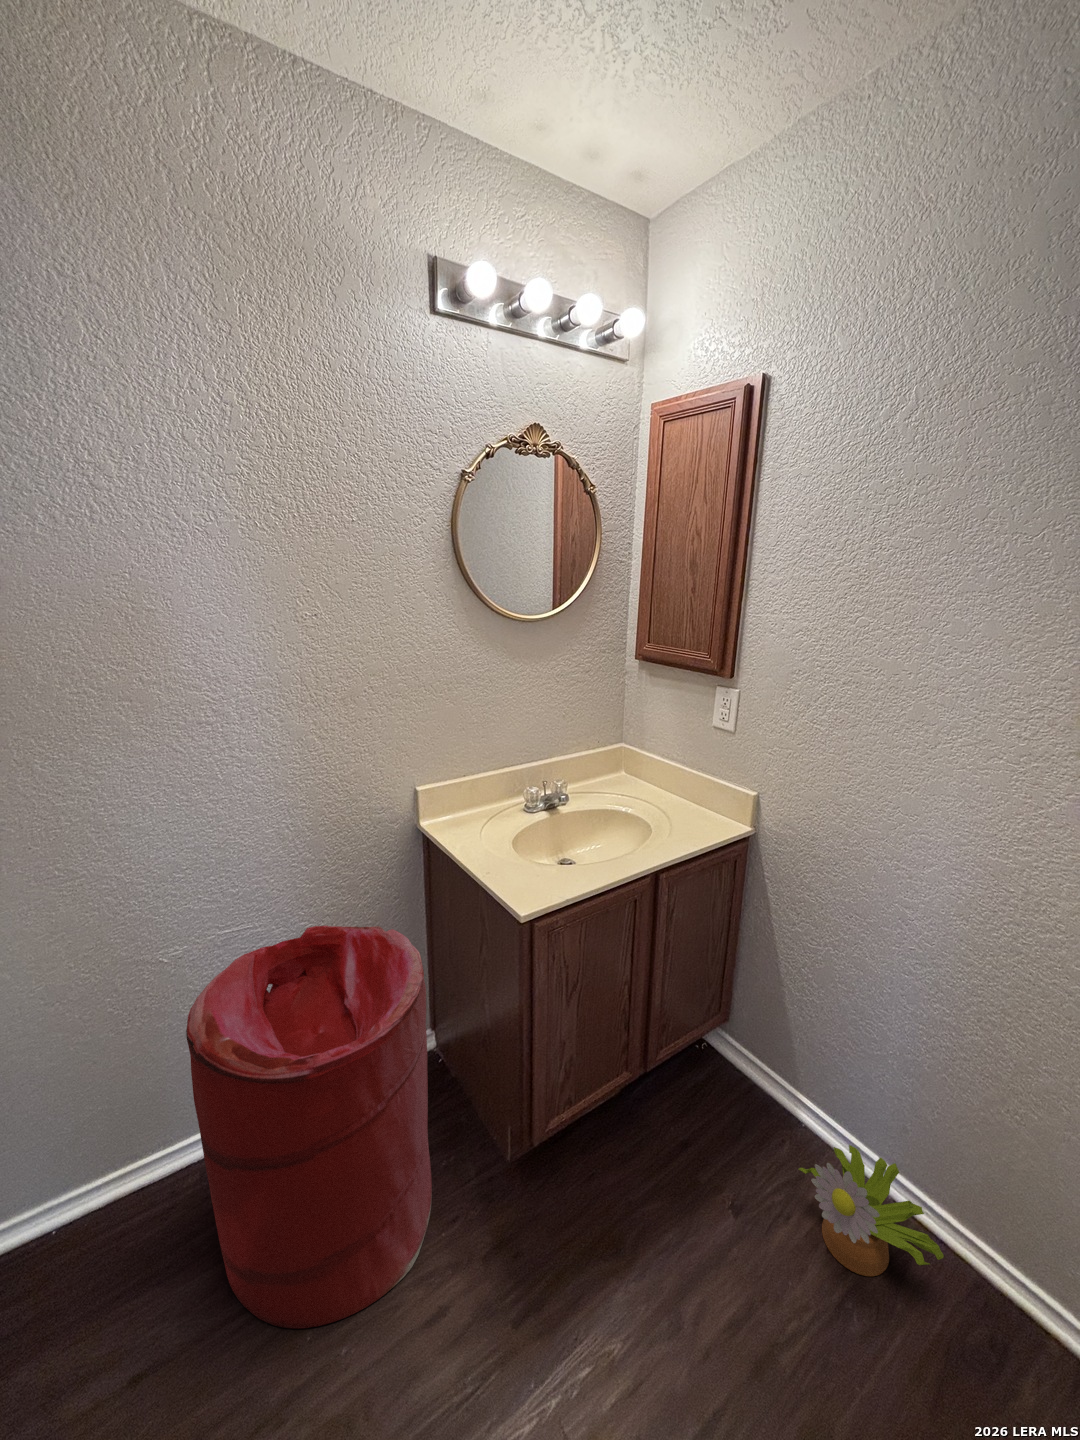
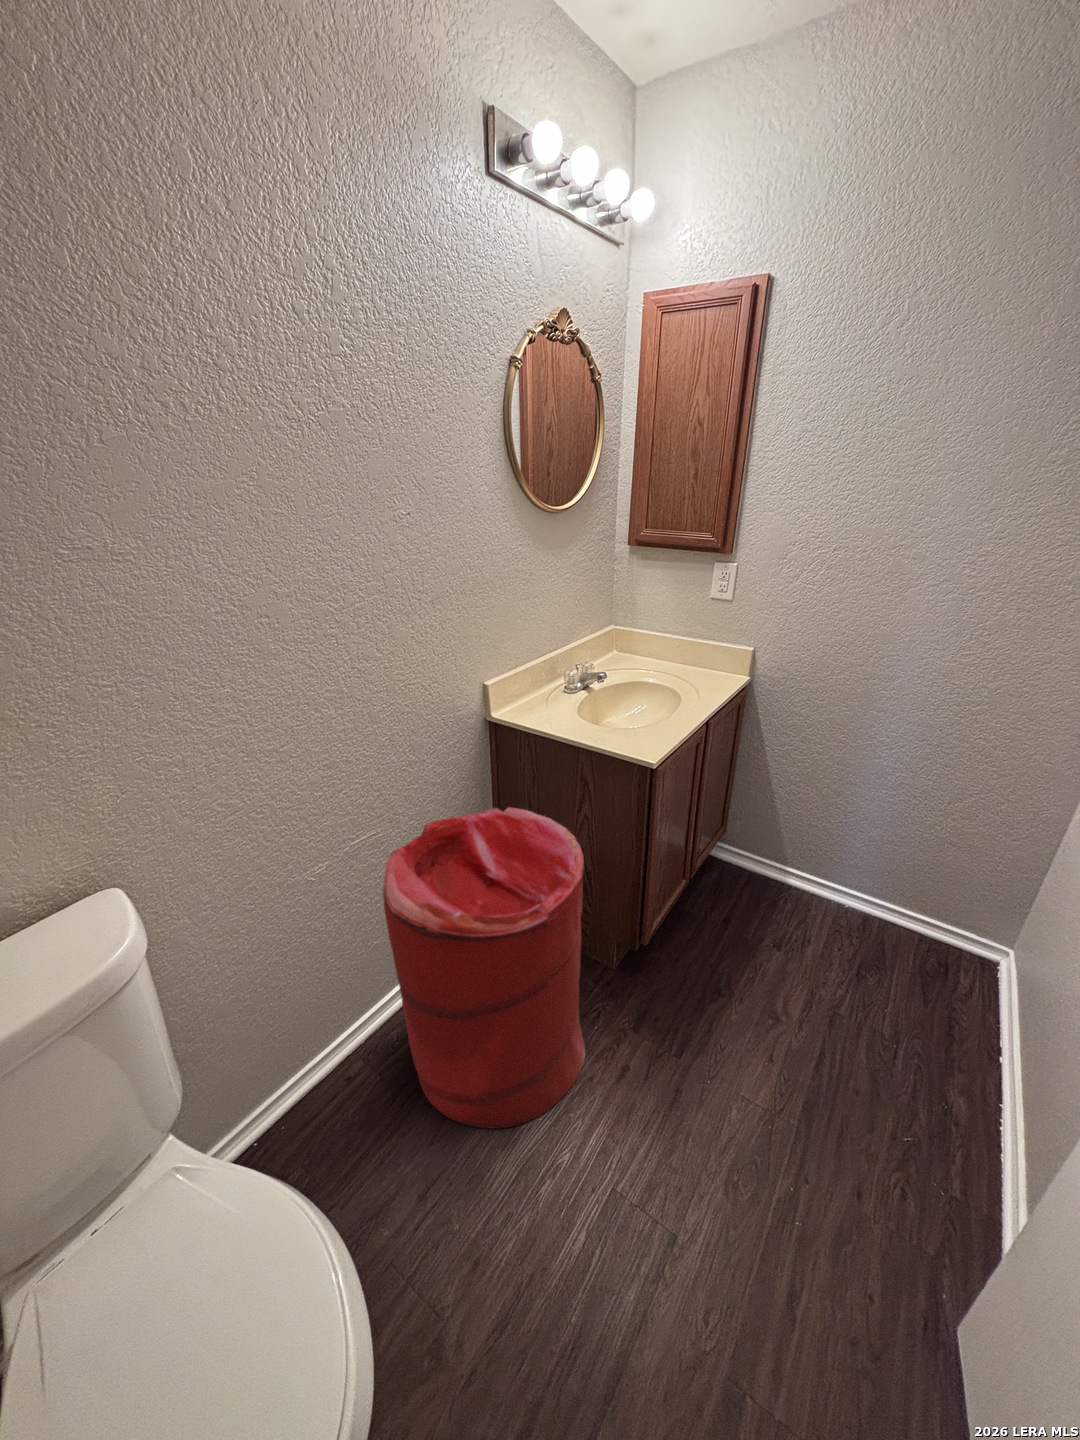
decorative plant: present [799,1145,944,1276] -> none [812,882,911,957]

